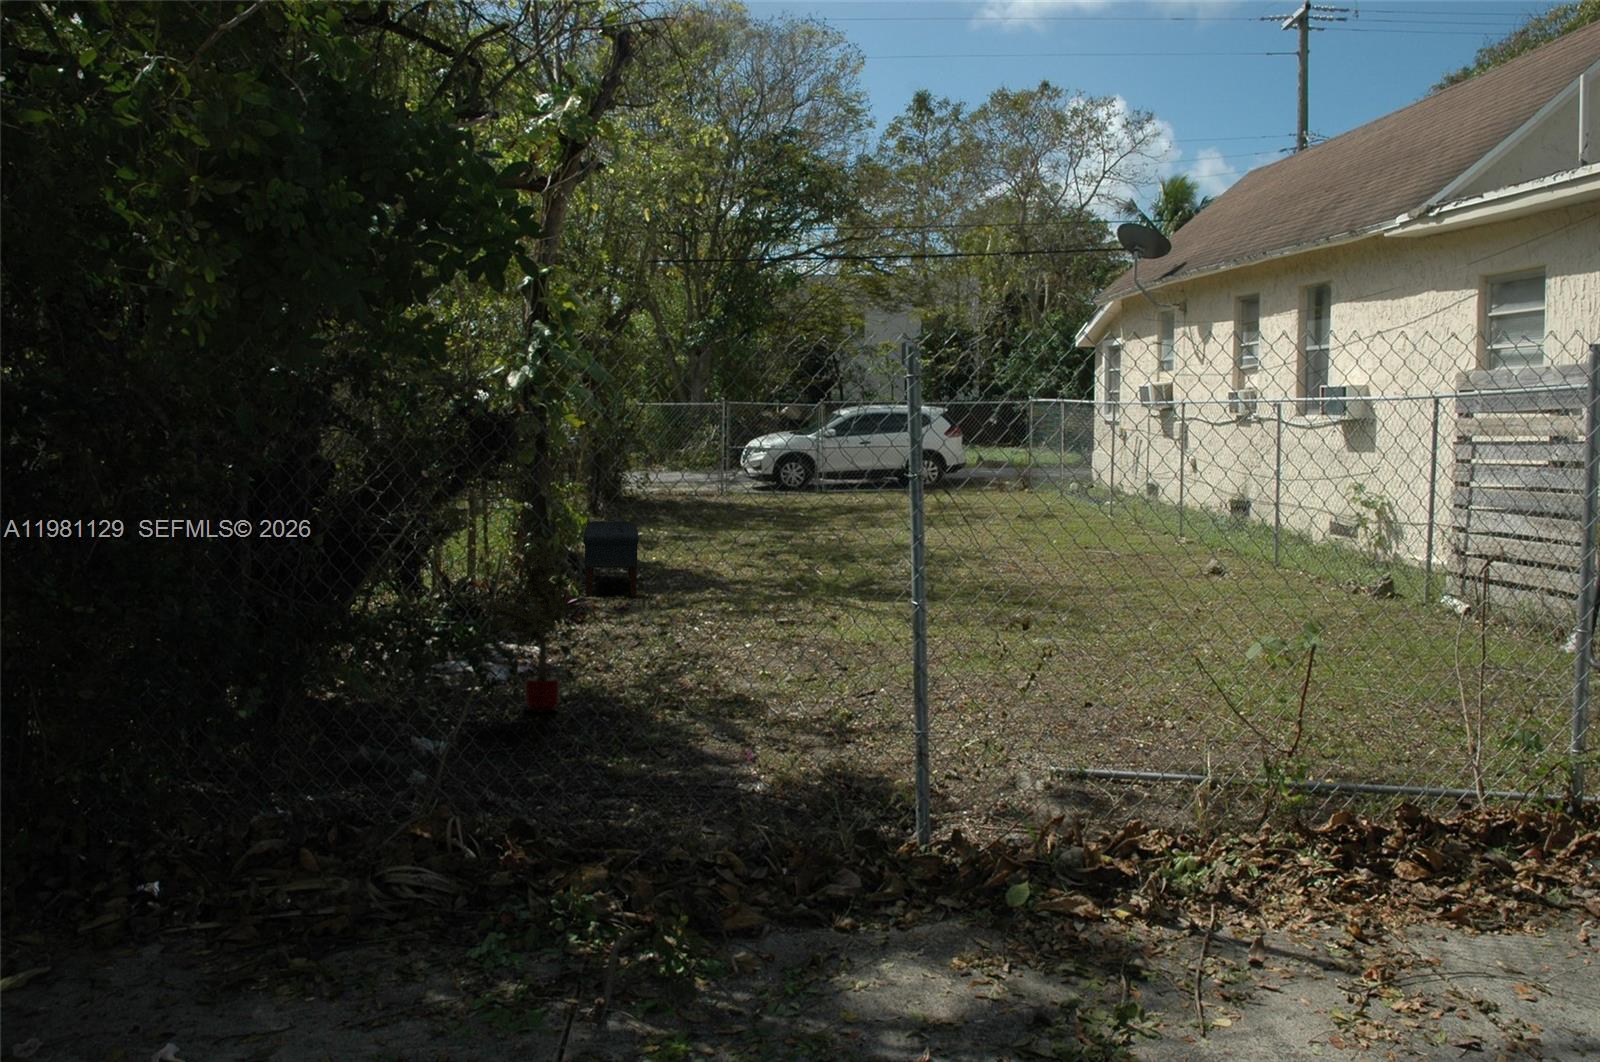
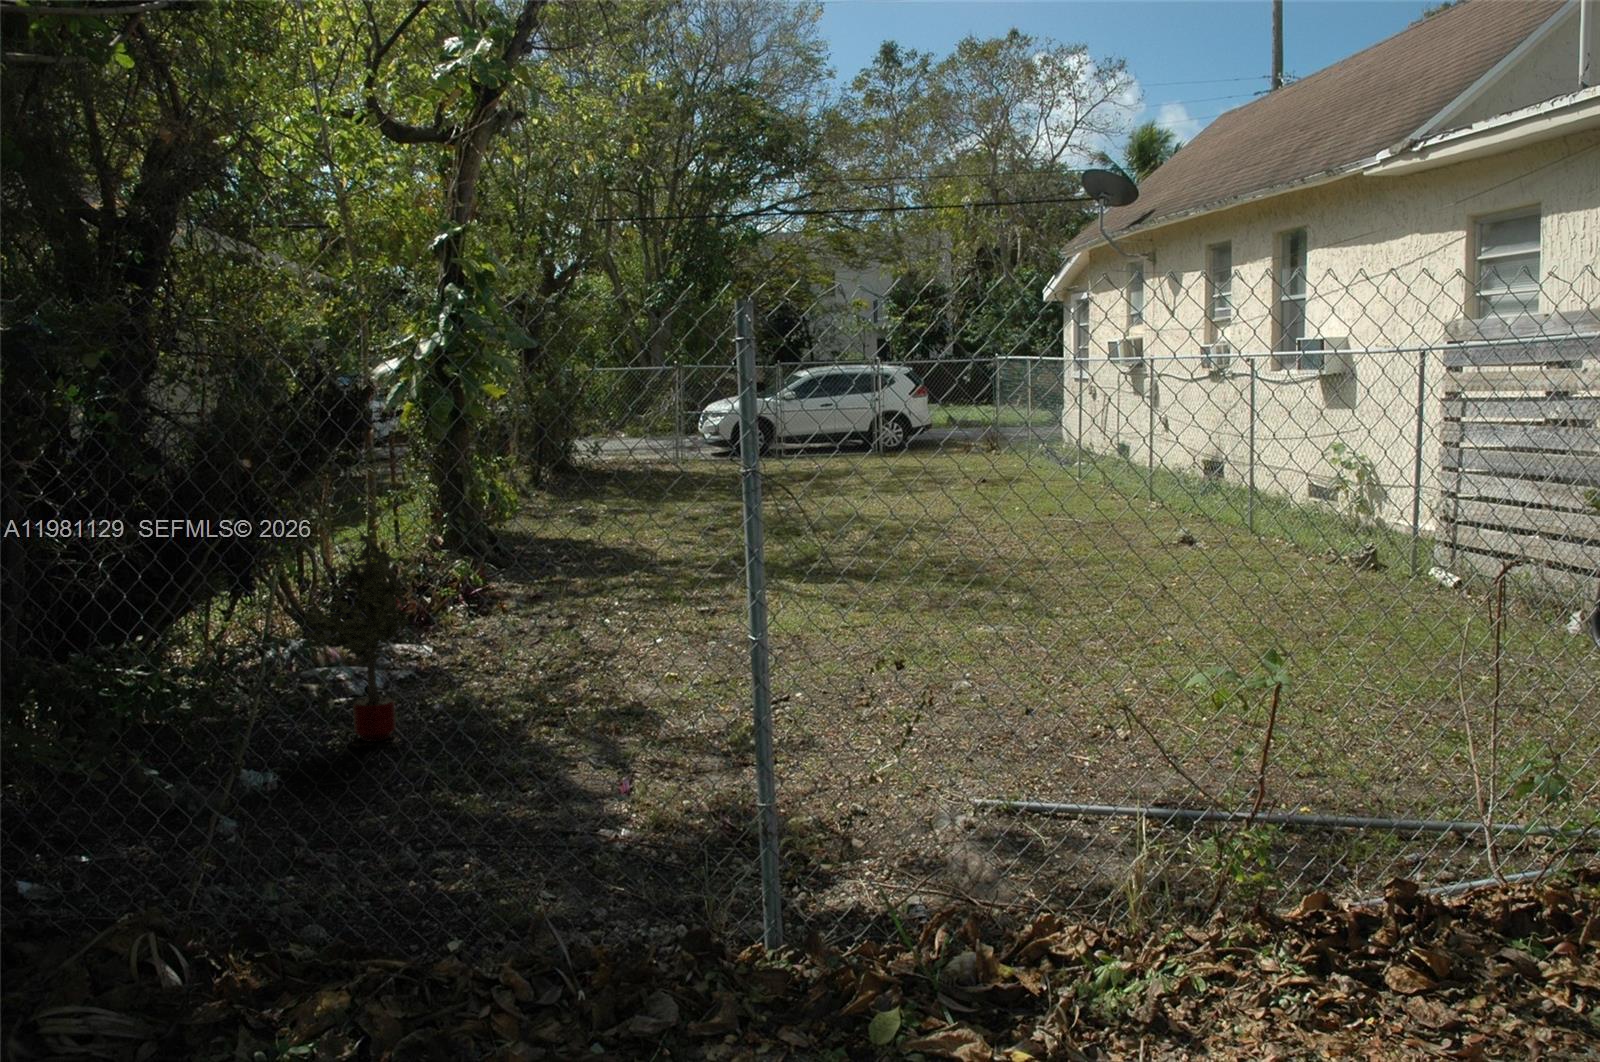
bench: present [583,521,639,597] -> none [492,497,559,583]

